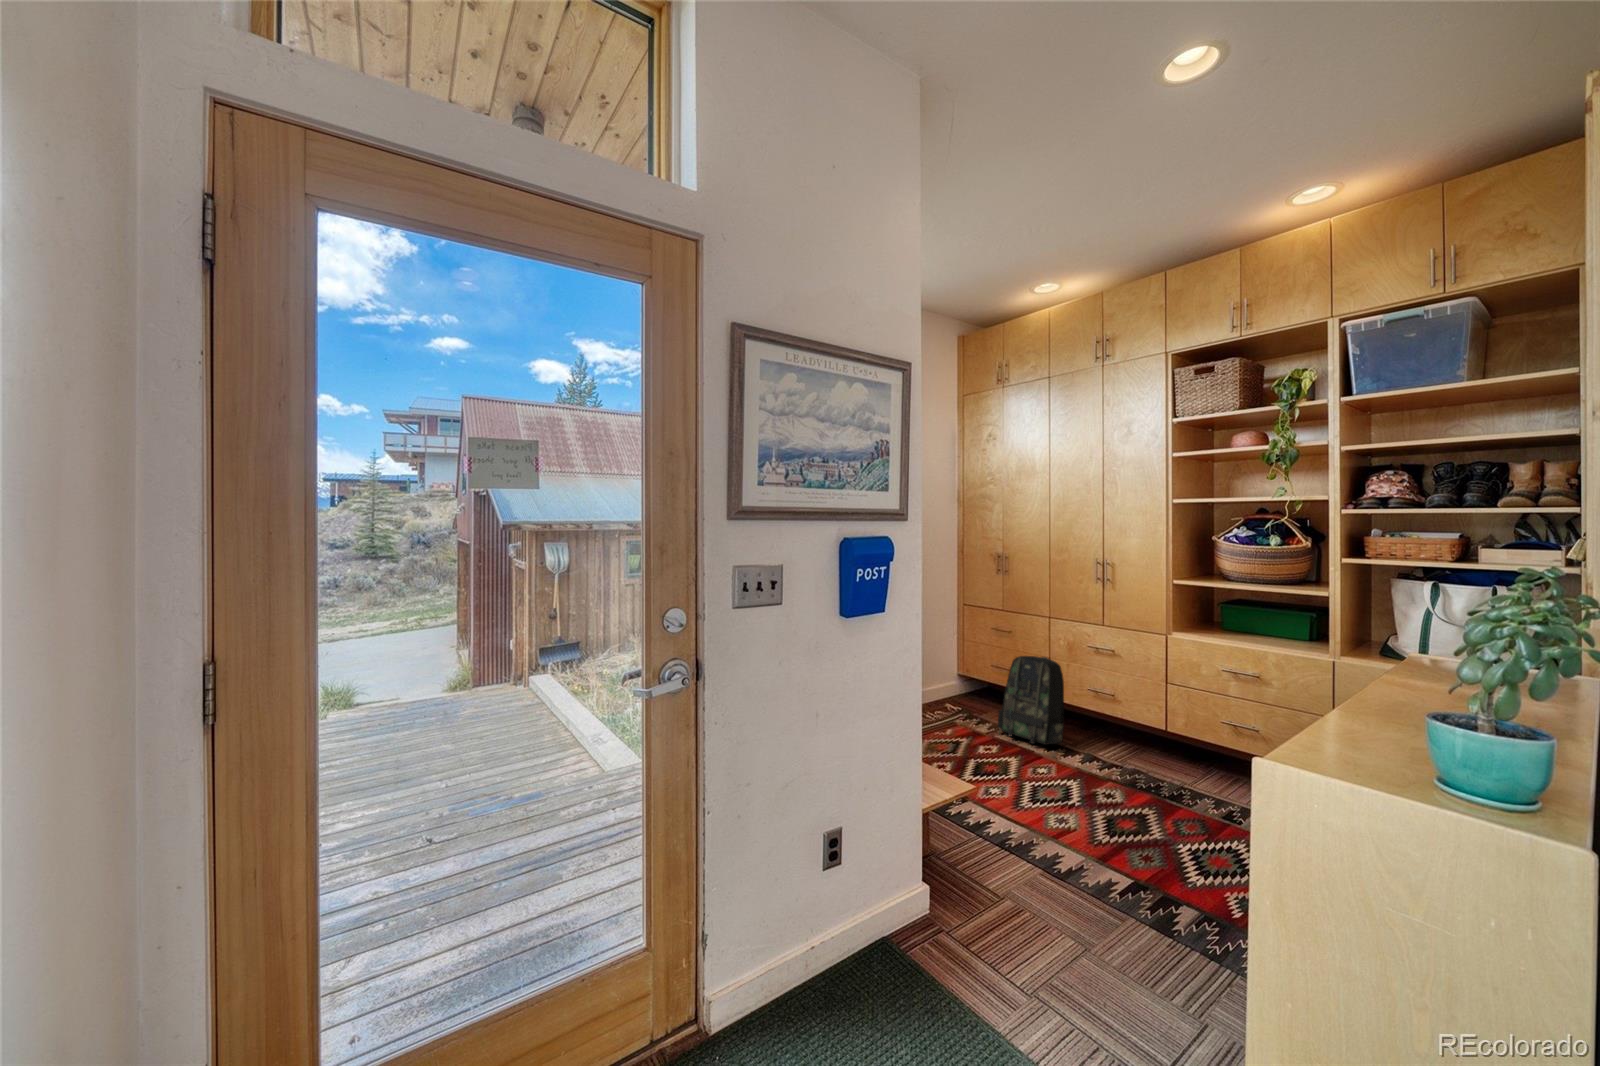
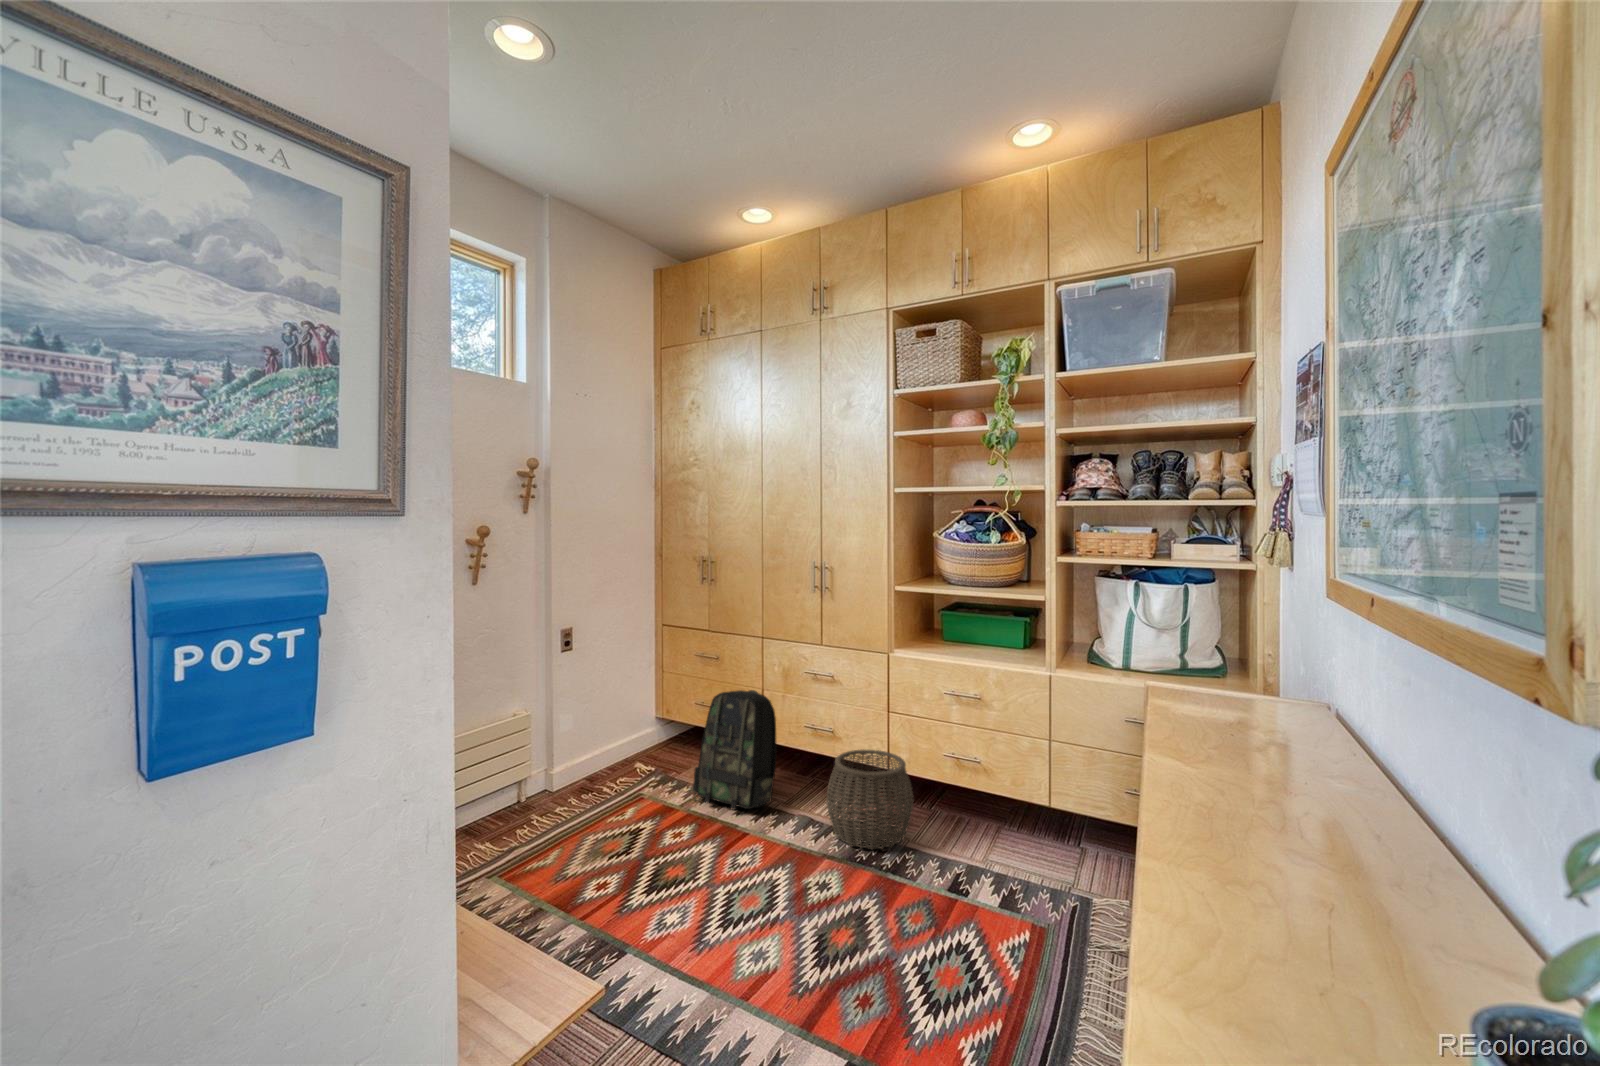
woven basket: none [1113,709,1193,787] -> present [826,749,914,849]

